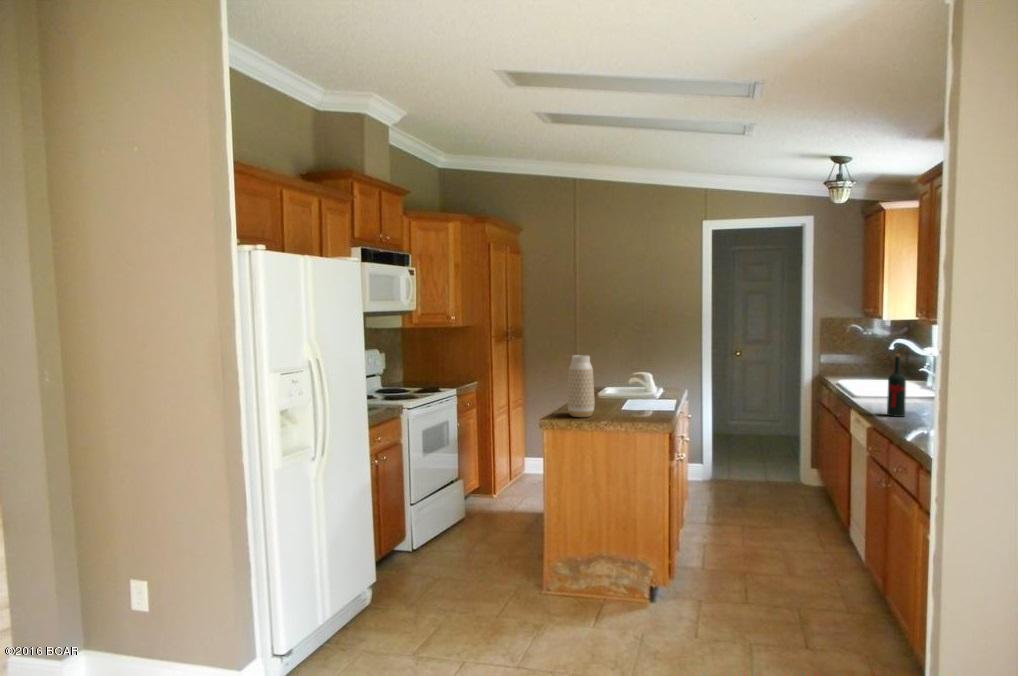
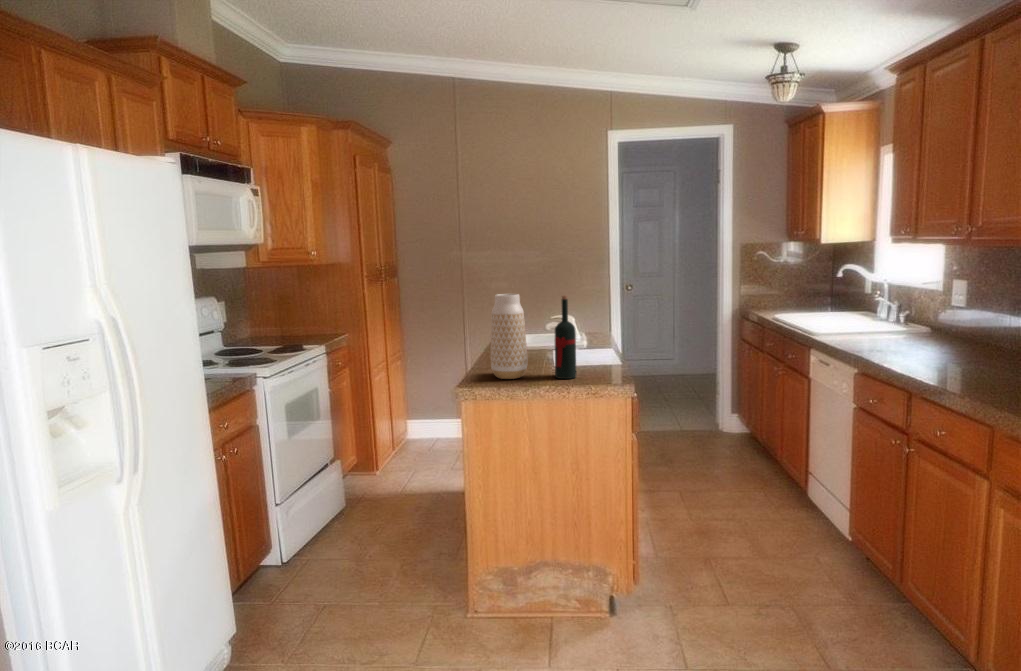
wine bottle: present [887,354,906,417] -> present [555,295,577,379]

